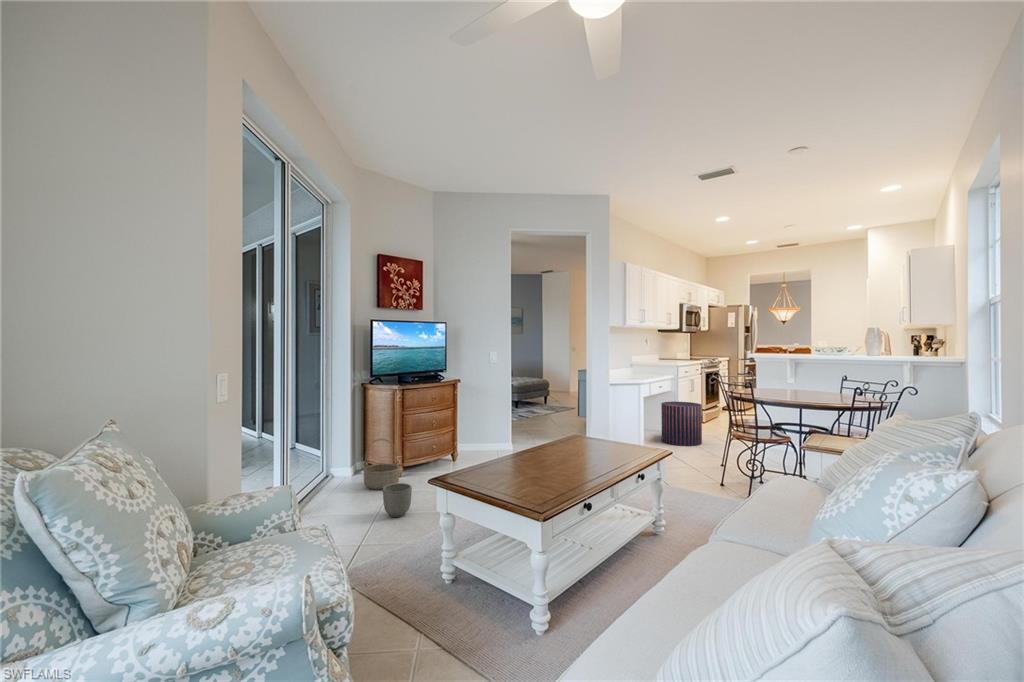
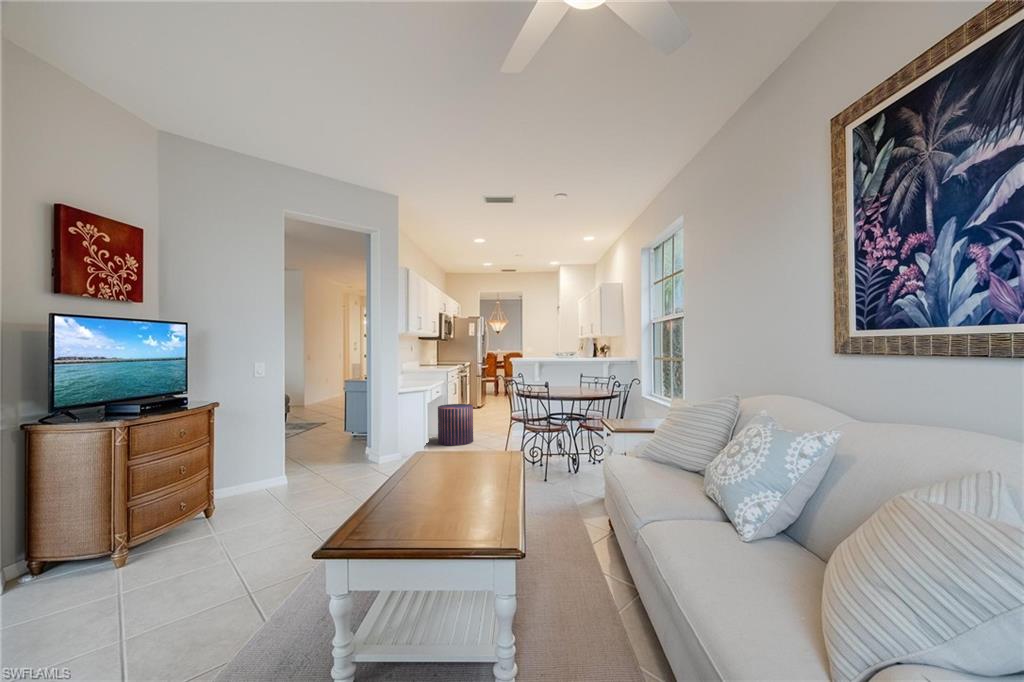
basket: present [363,439,400,489] -> none [34,512,123,605]
planter: present [383,483,412,517] -> none [123,575,183,640]

